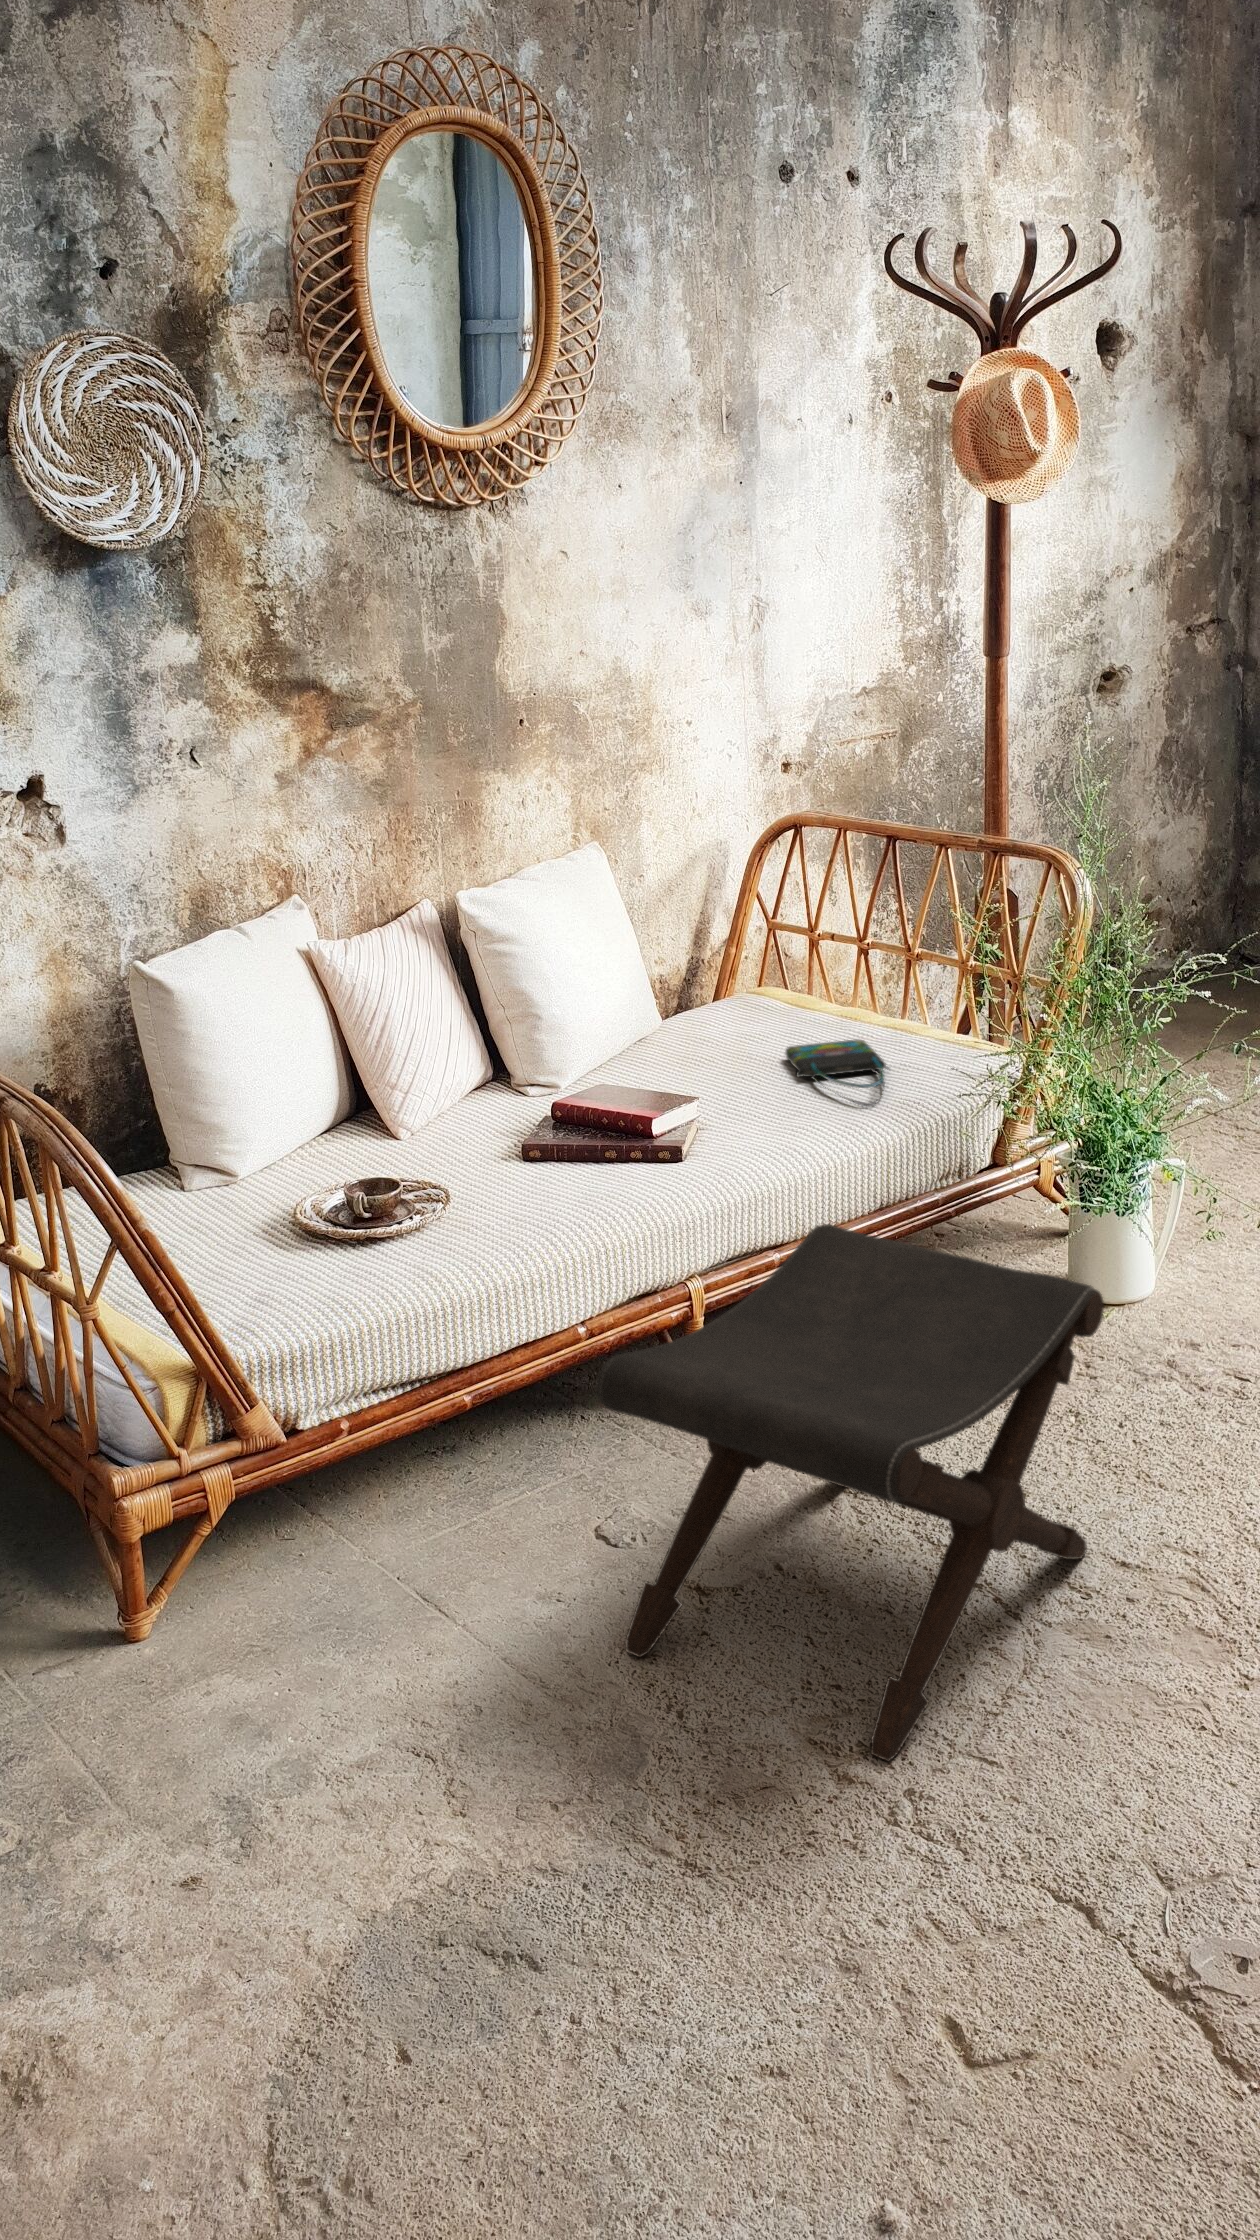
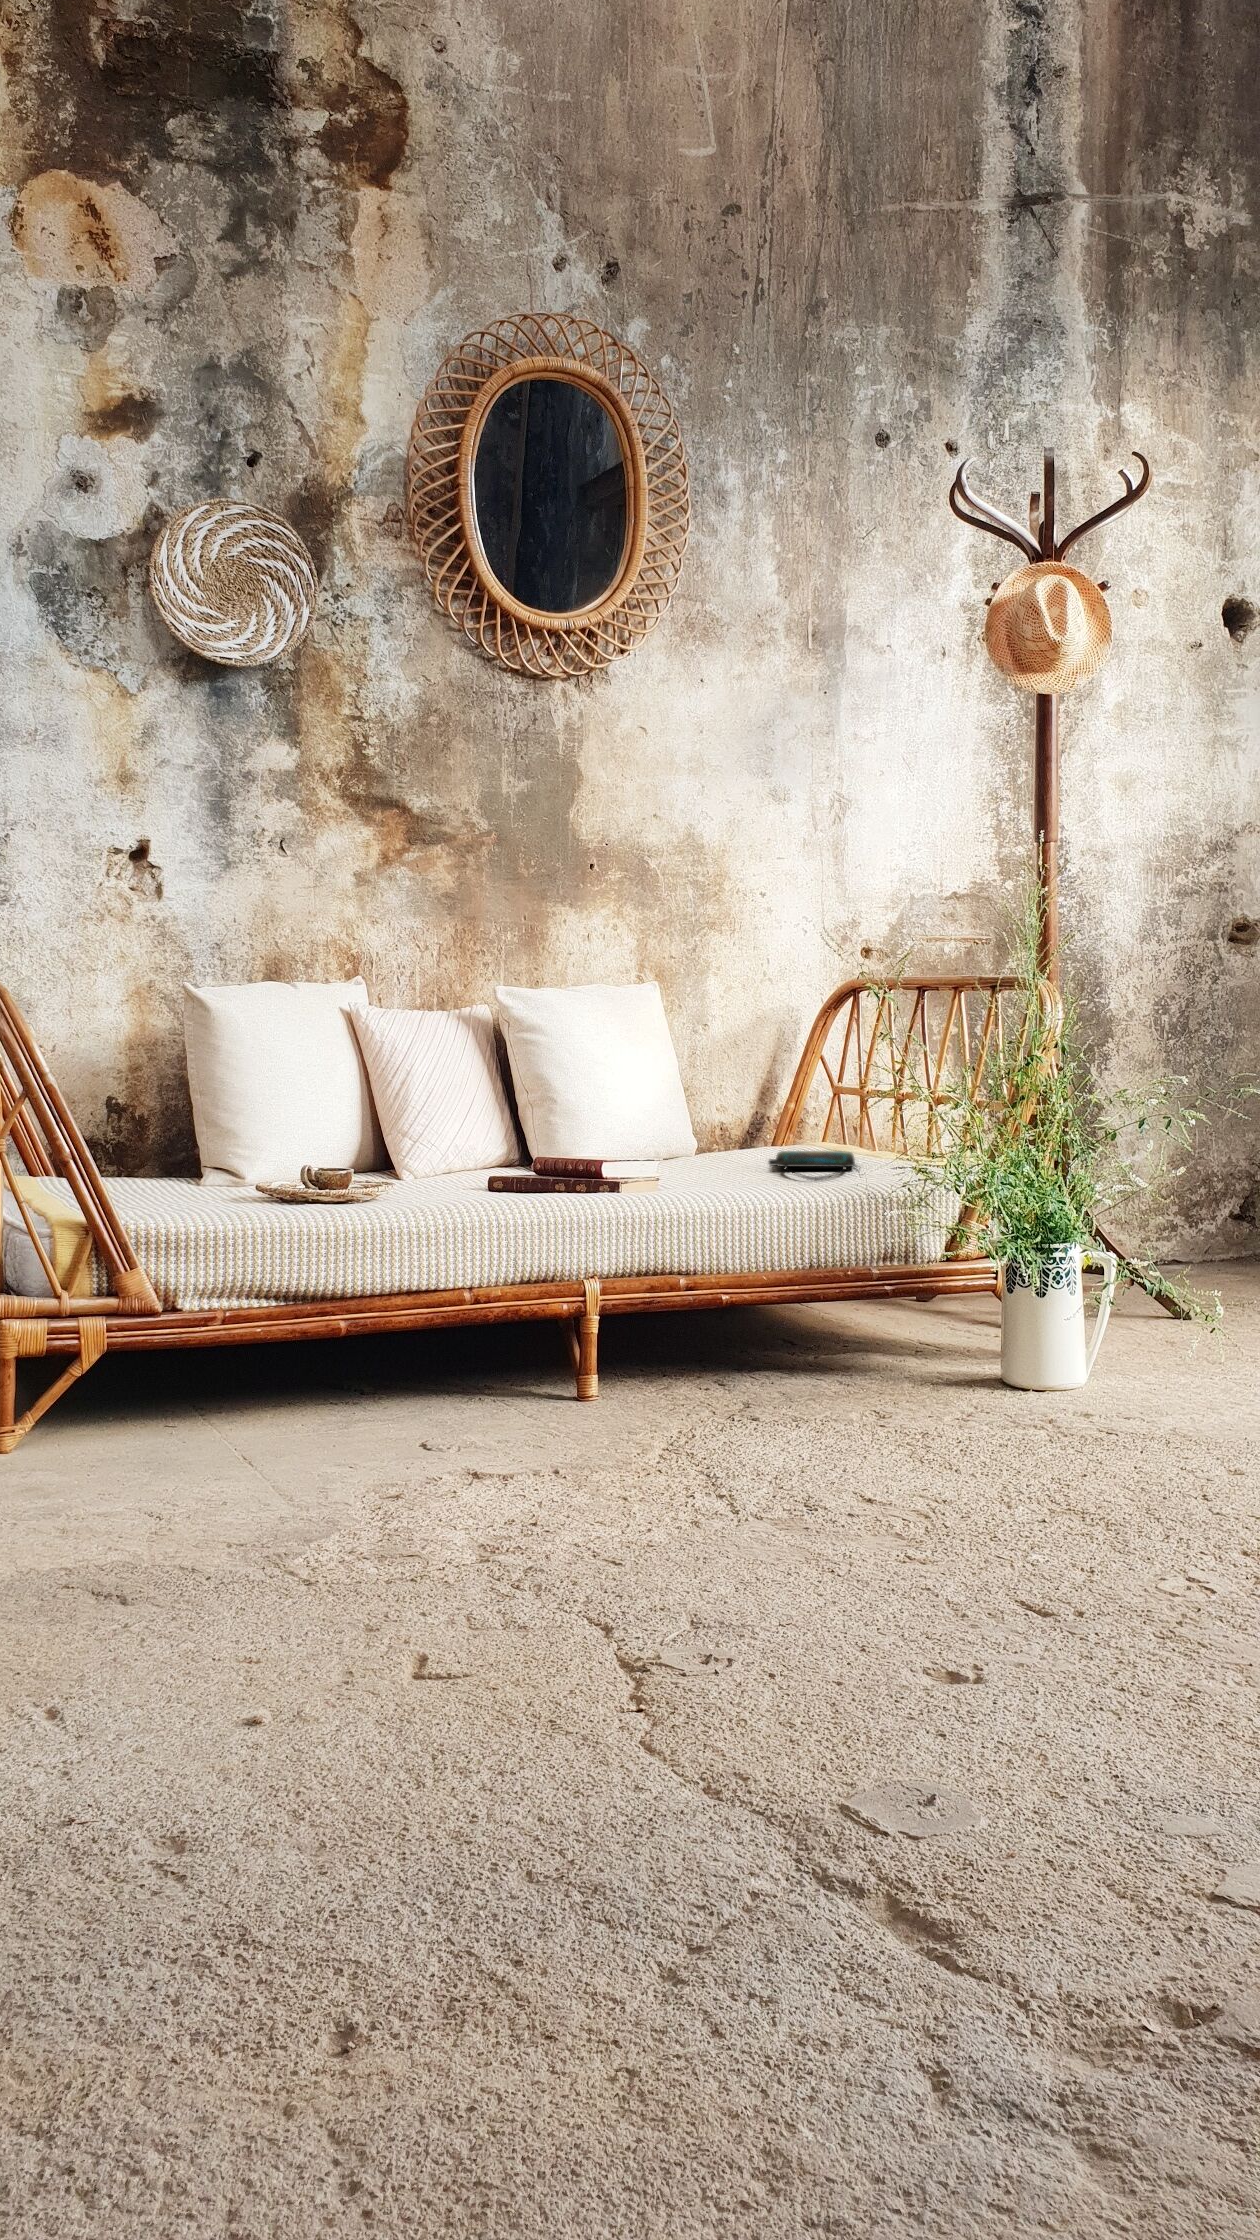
footstool: present [597,1224,1104,1761] -> none [376,1185,850,1551]

